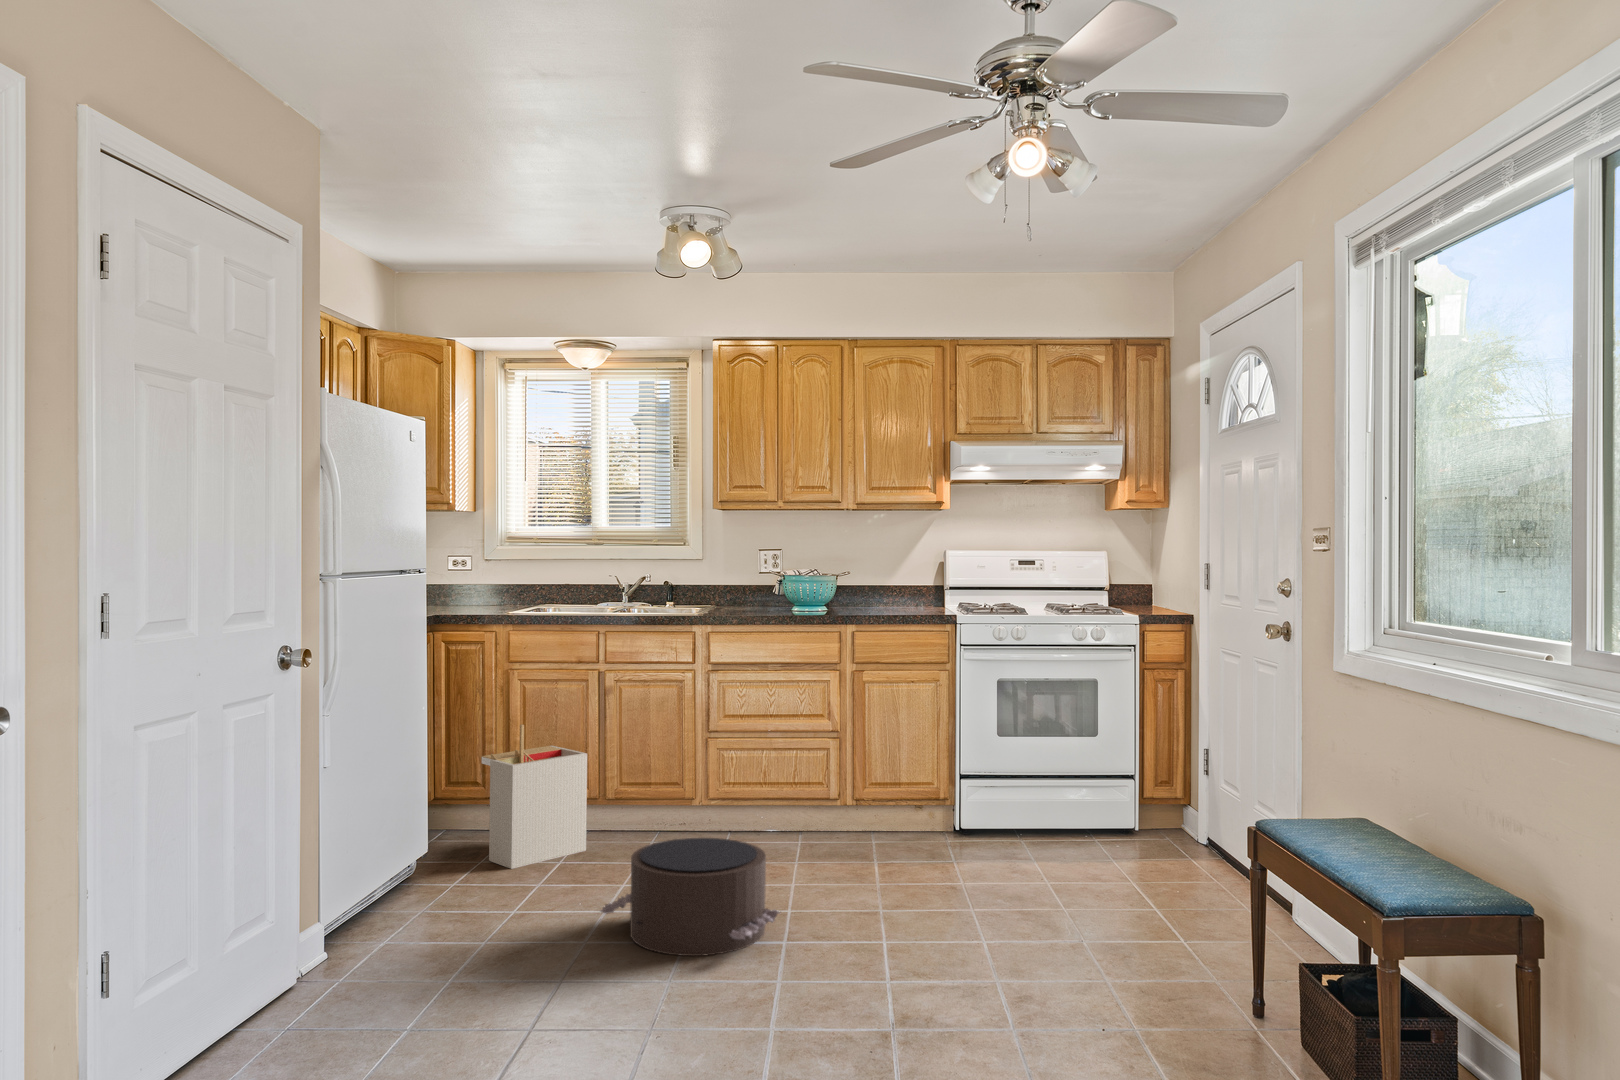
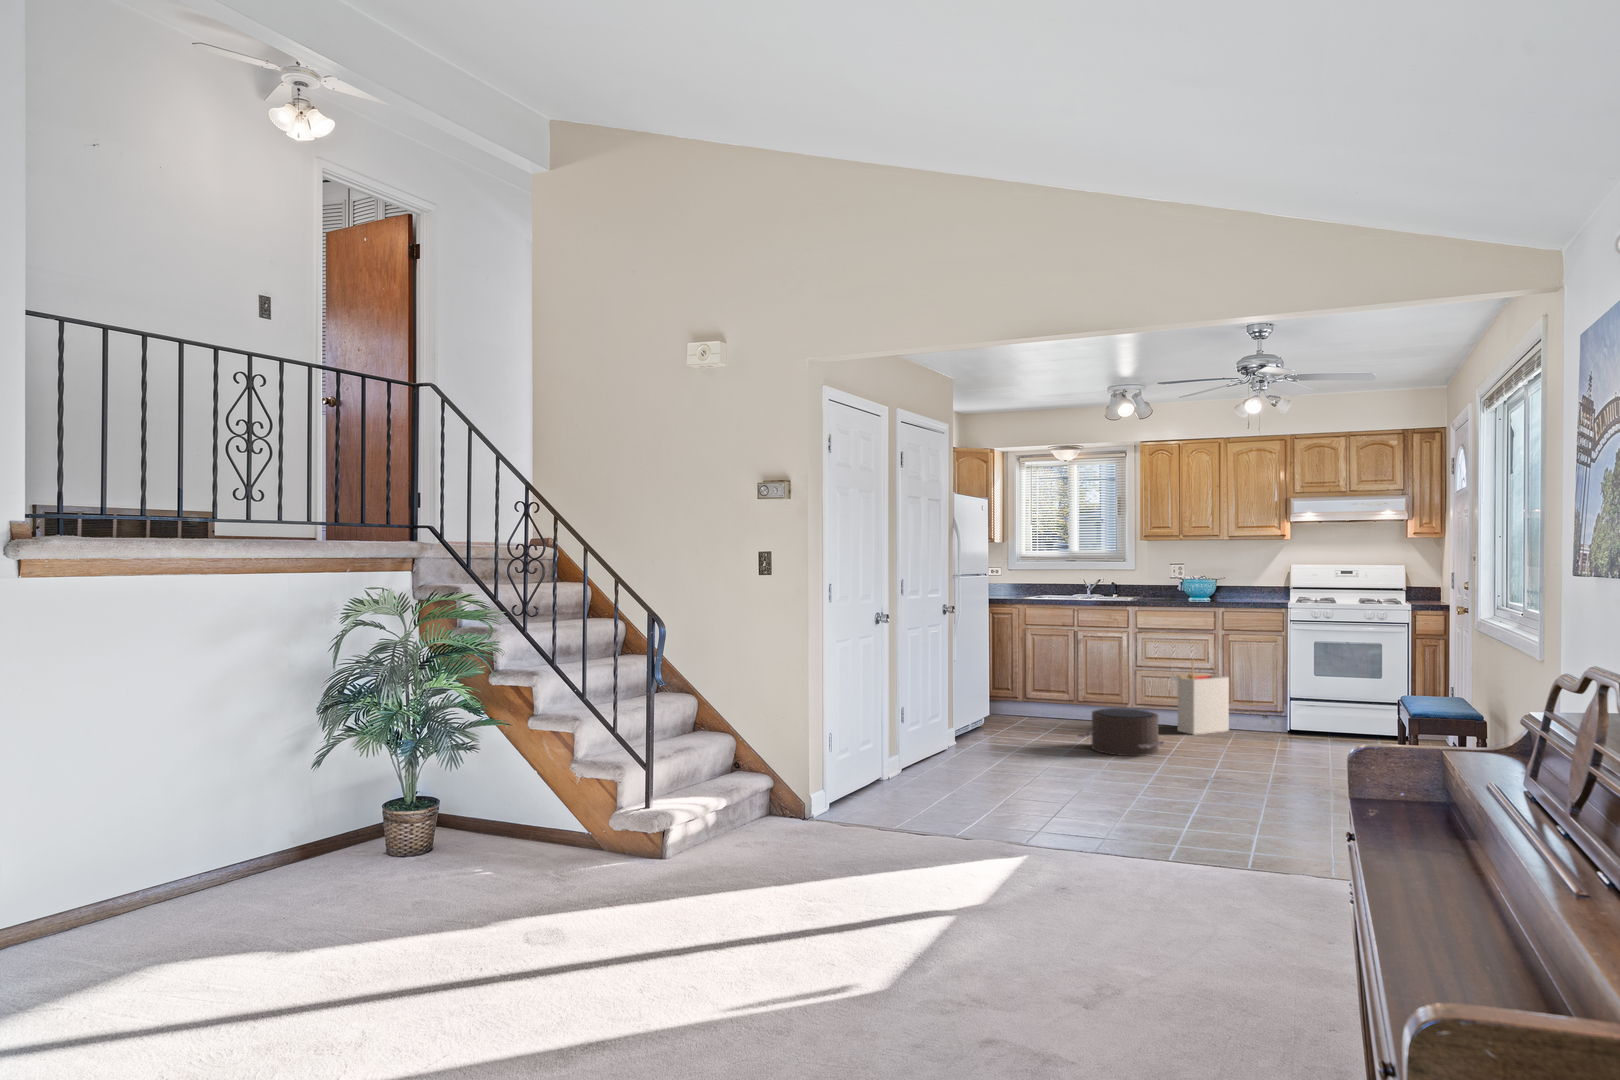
storage bin: present [482,724,587,869] -> present [1170,660,1229,734]

